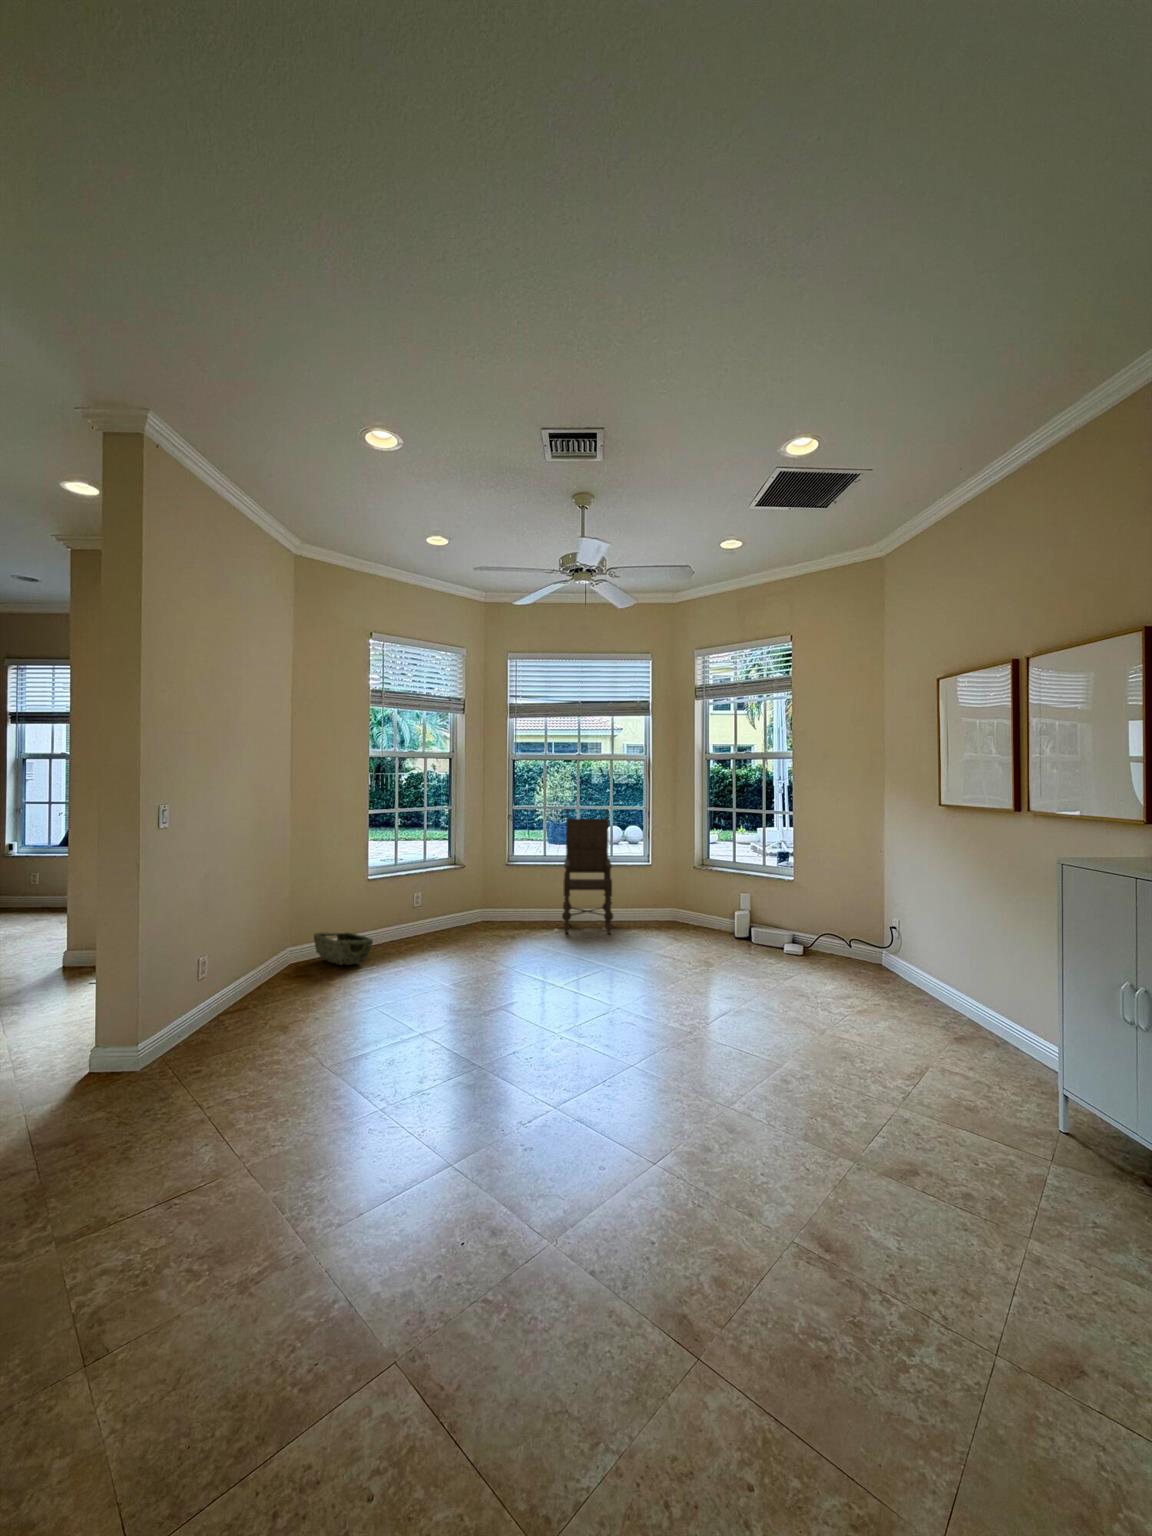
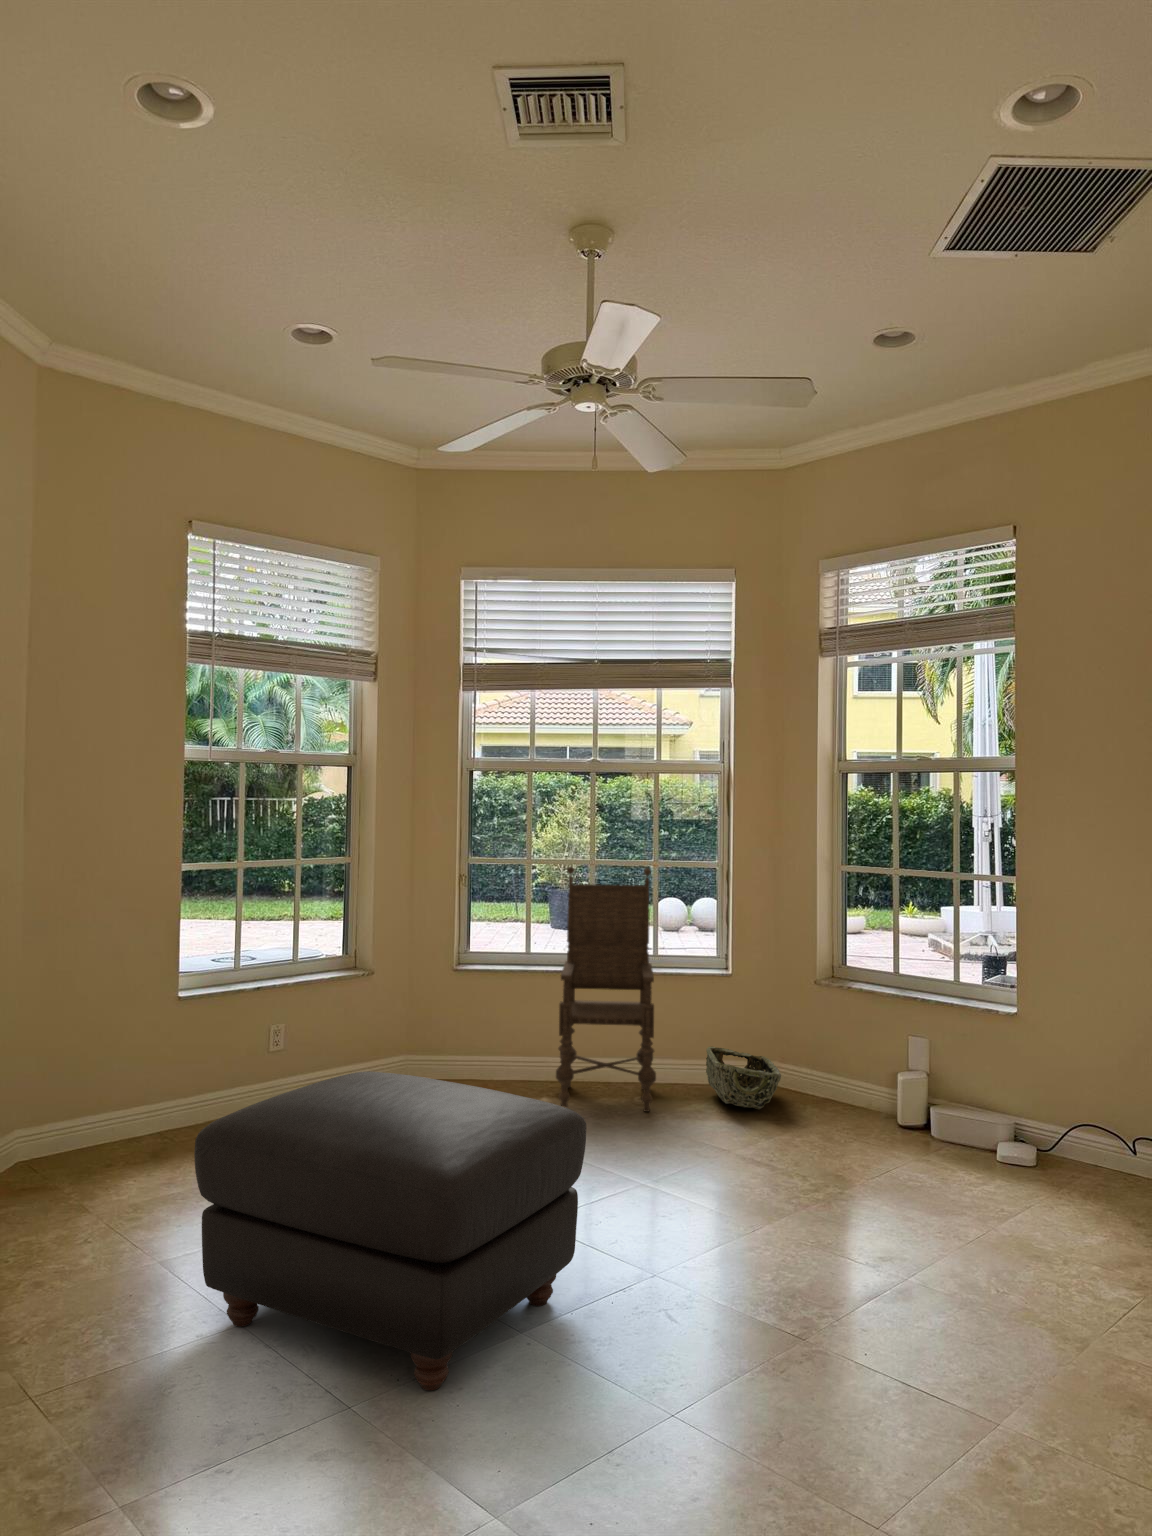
ottoman: none [399,912,586,1055] -> present [194,1071,586,1390]
woven basket: present [314,932,373,965] -> present [706,1046,781,1109]

